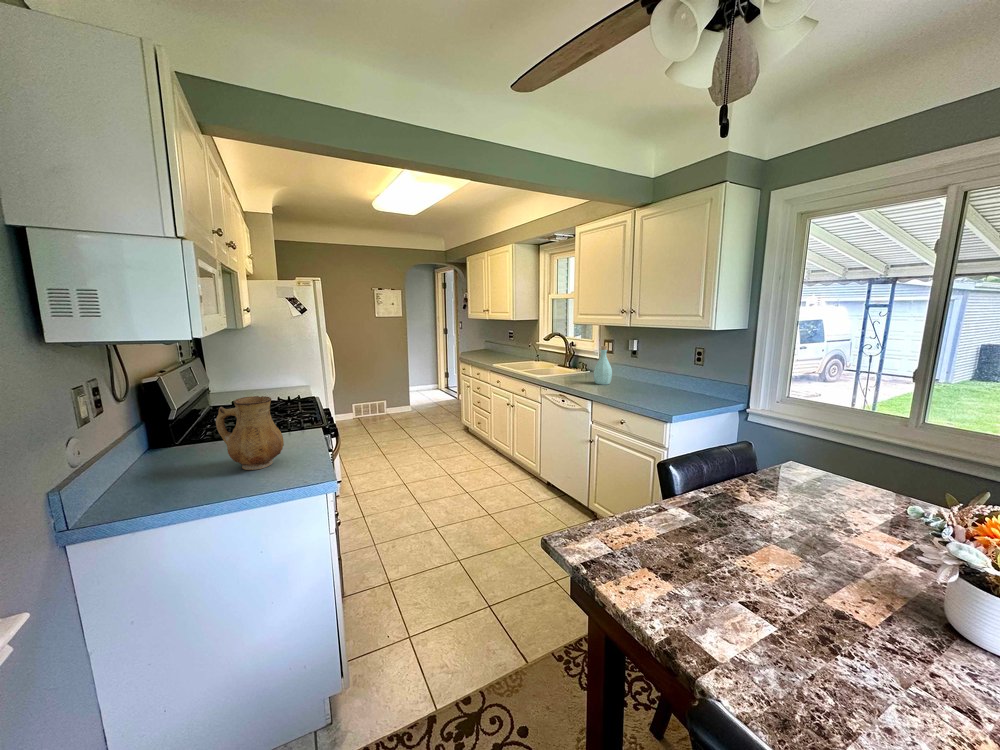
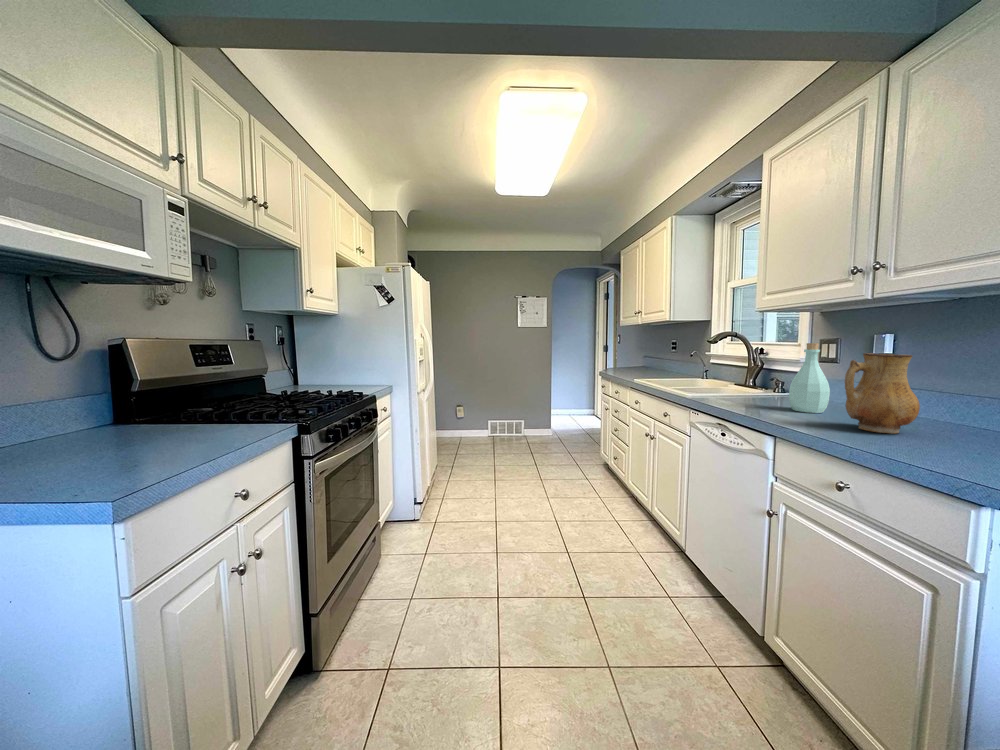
ceramic pitcher: present [216,396,284,470] -> present [845,353,920,433]

